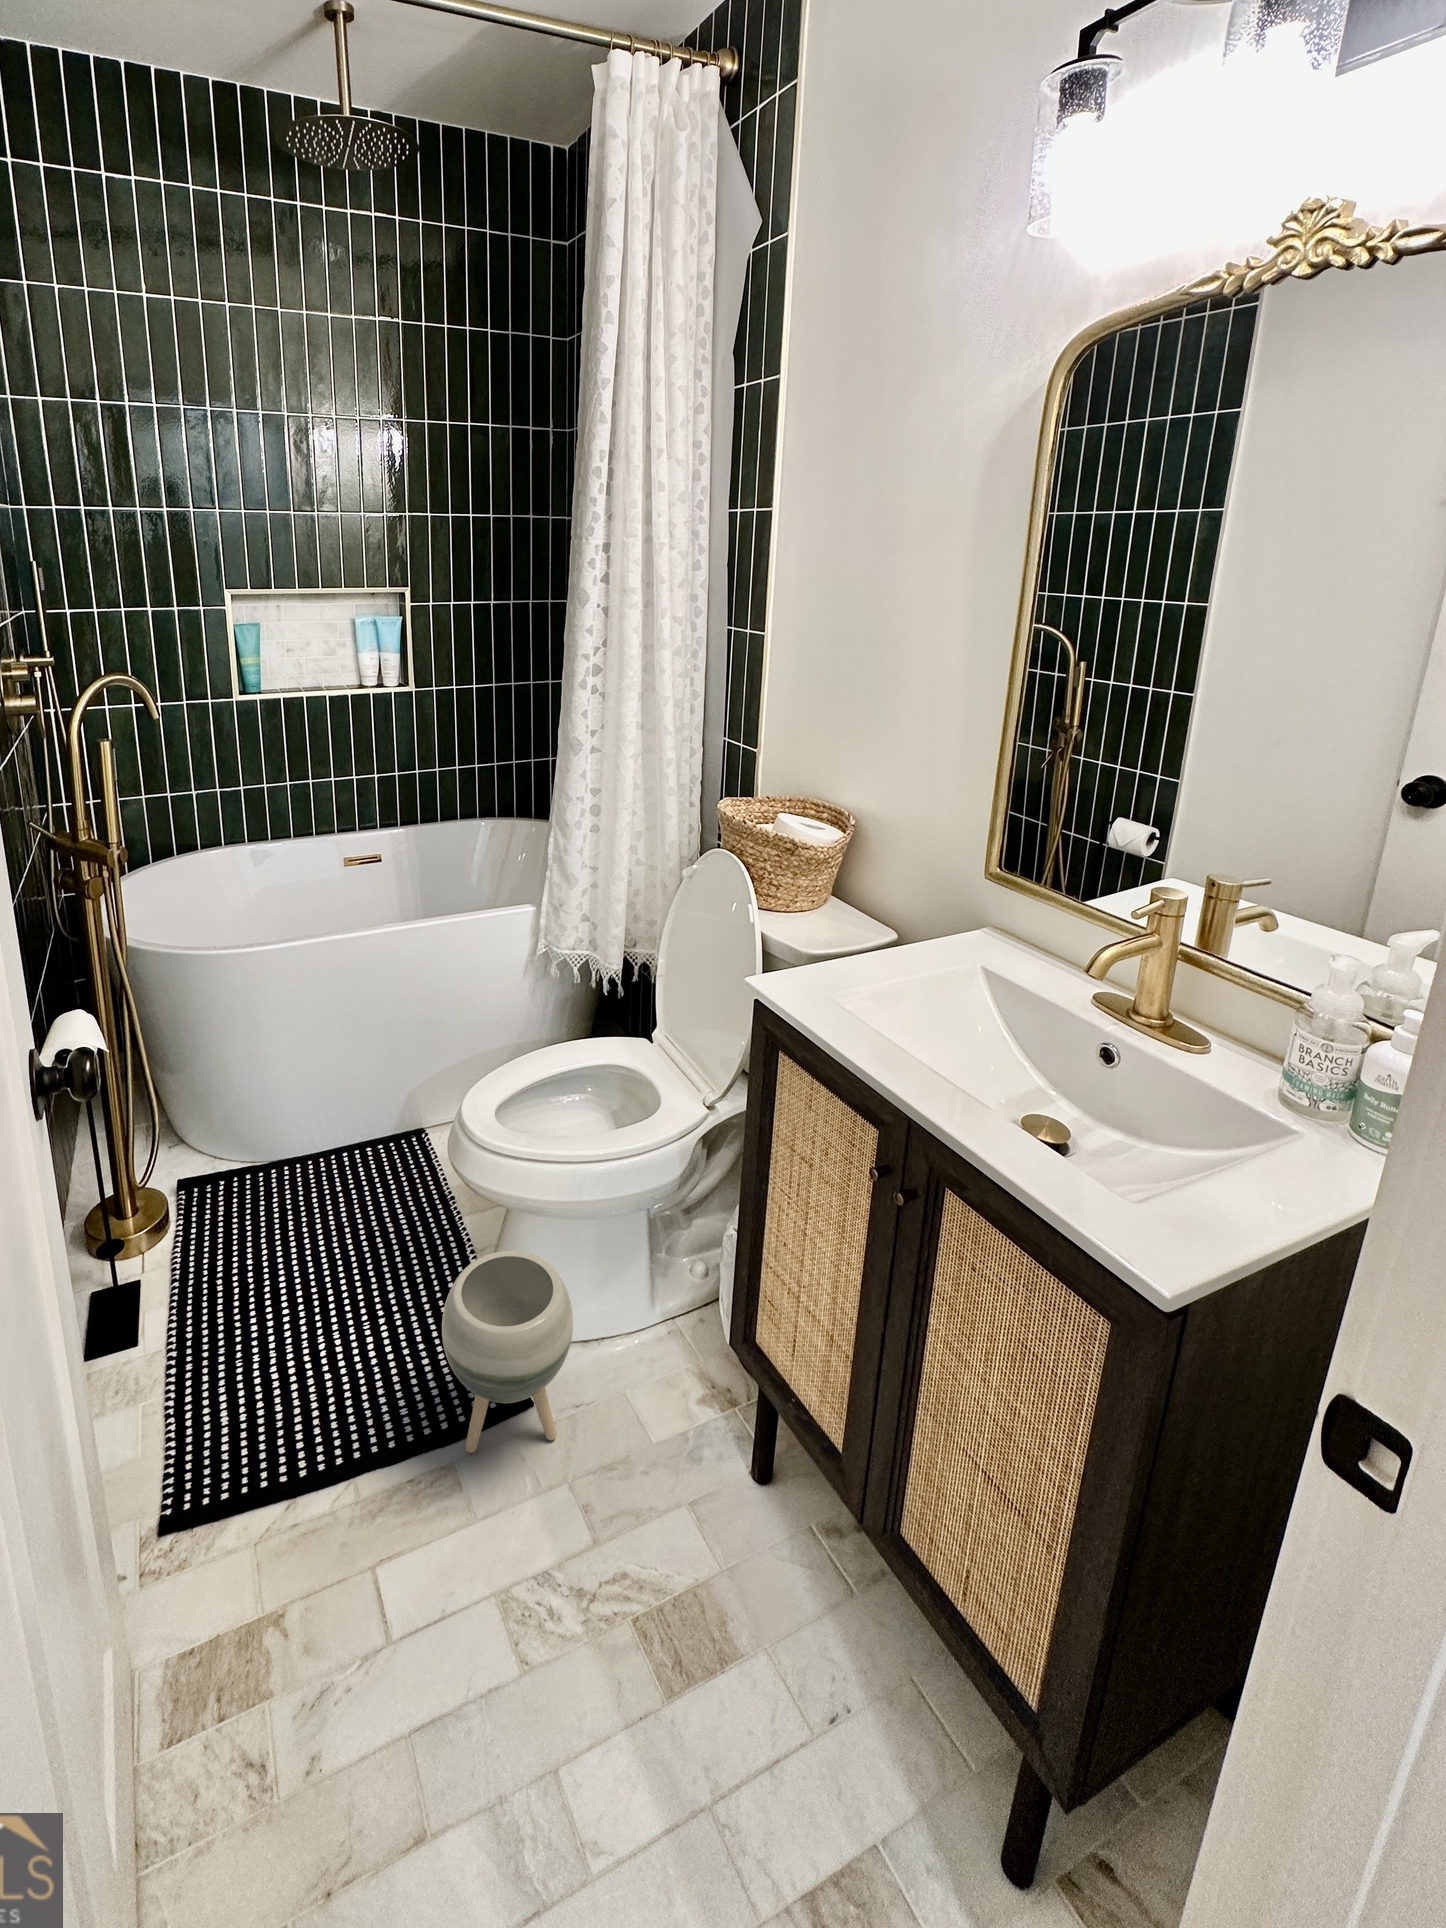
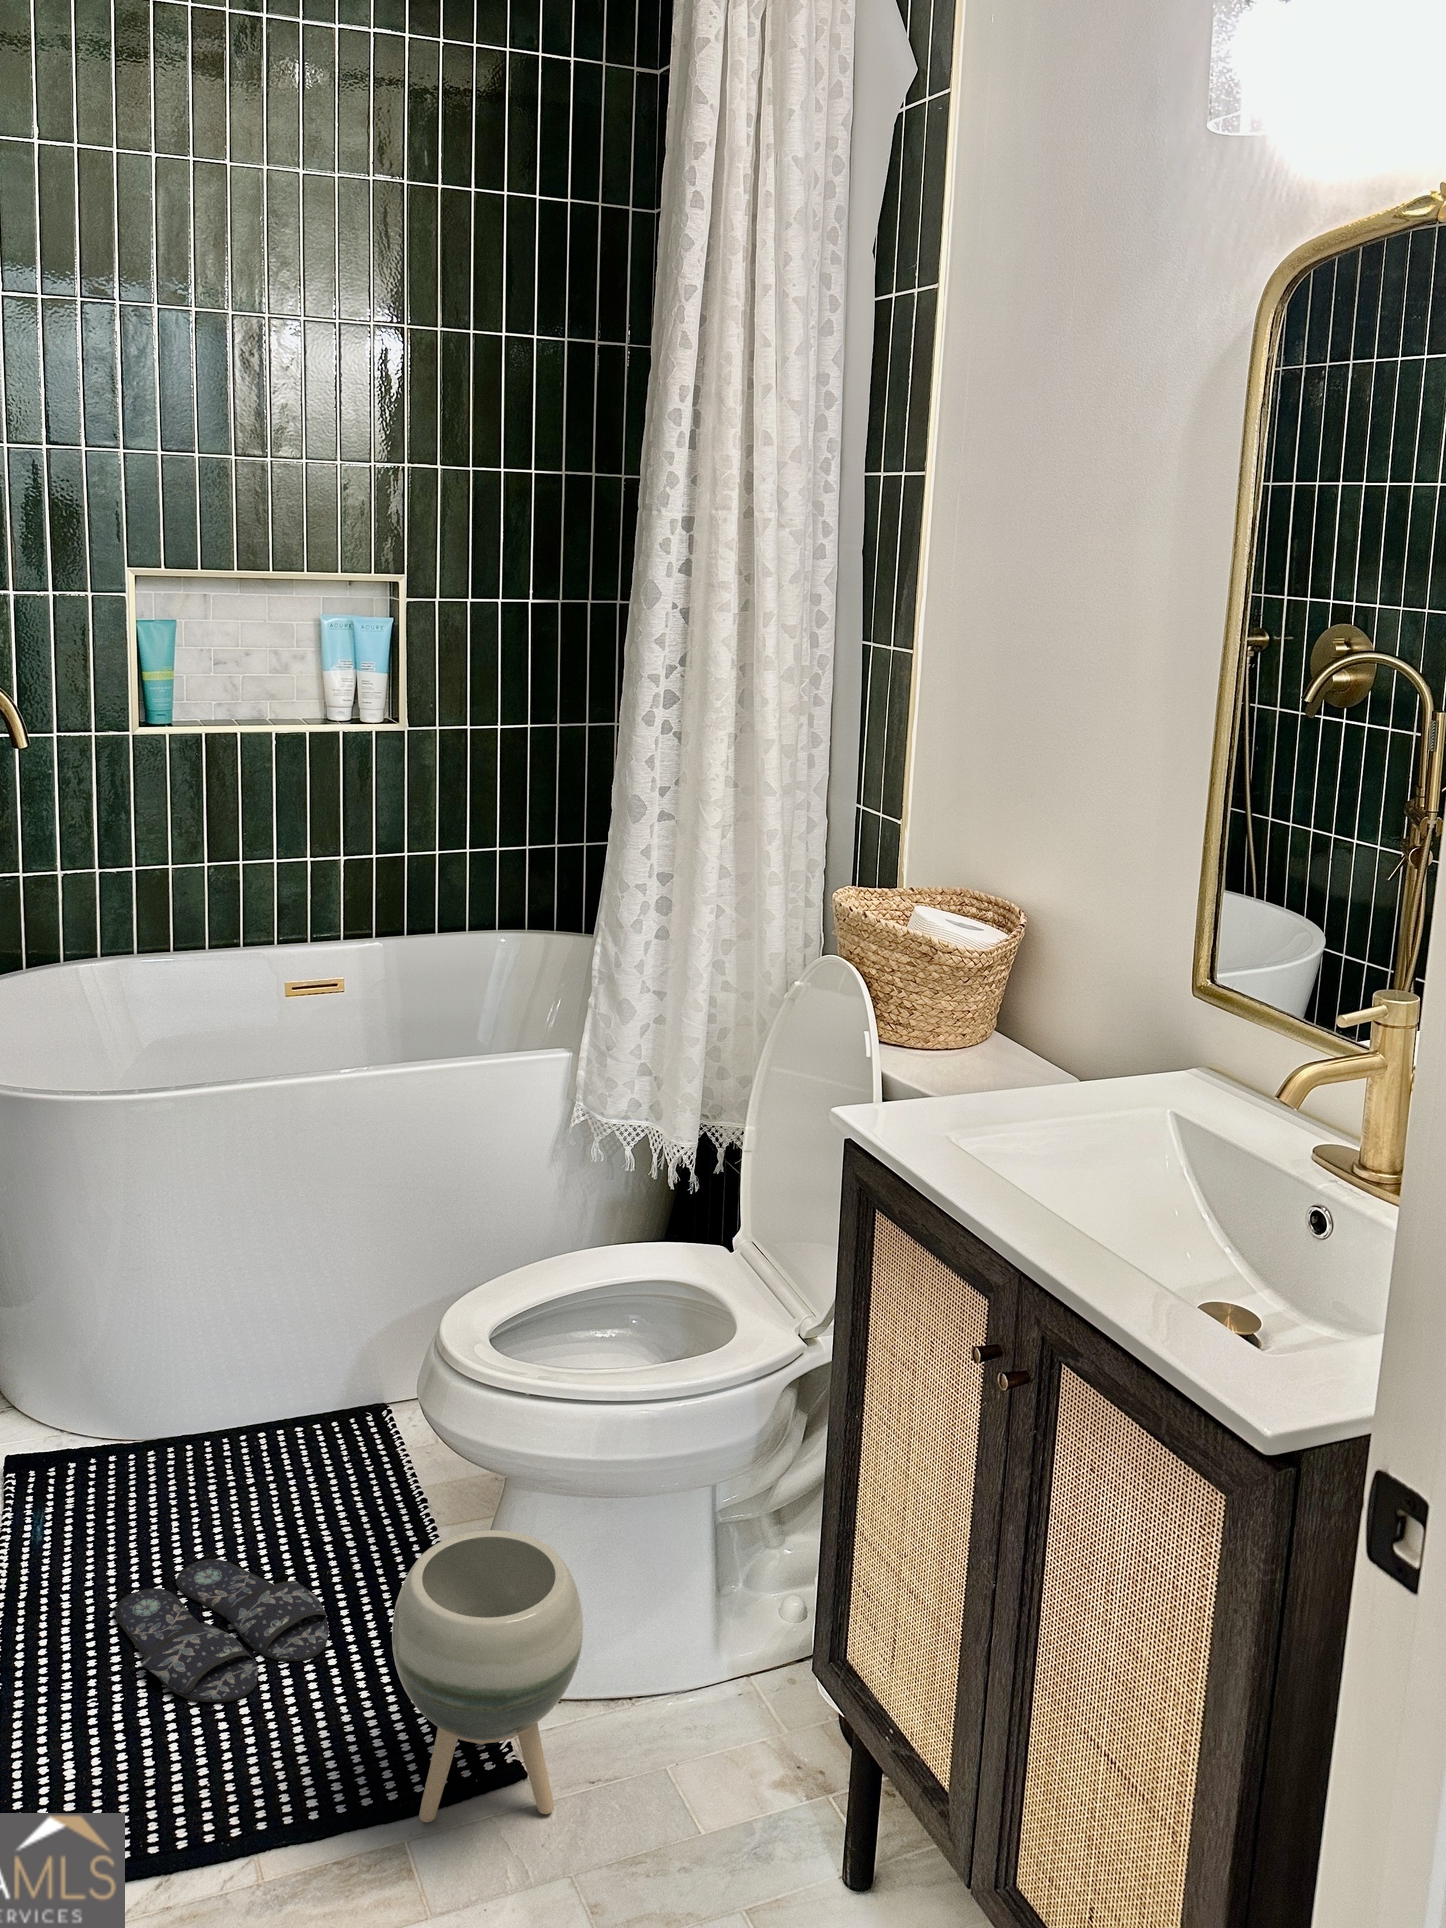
slippers: none [252,1249,396,1363] -> present [115,1559,329,1702]

